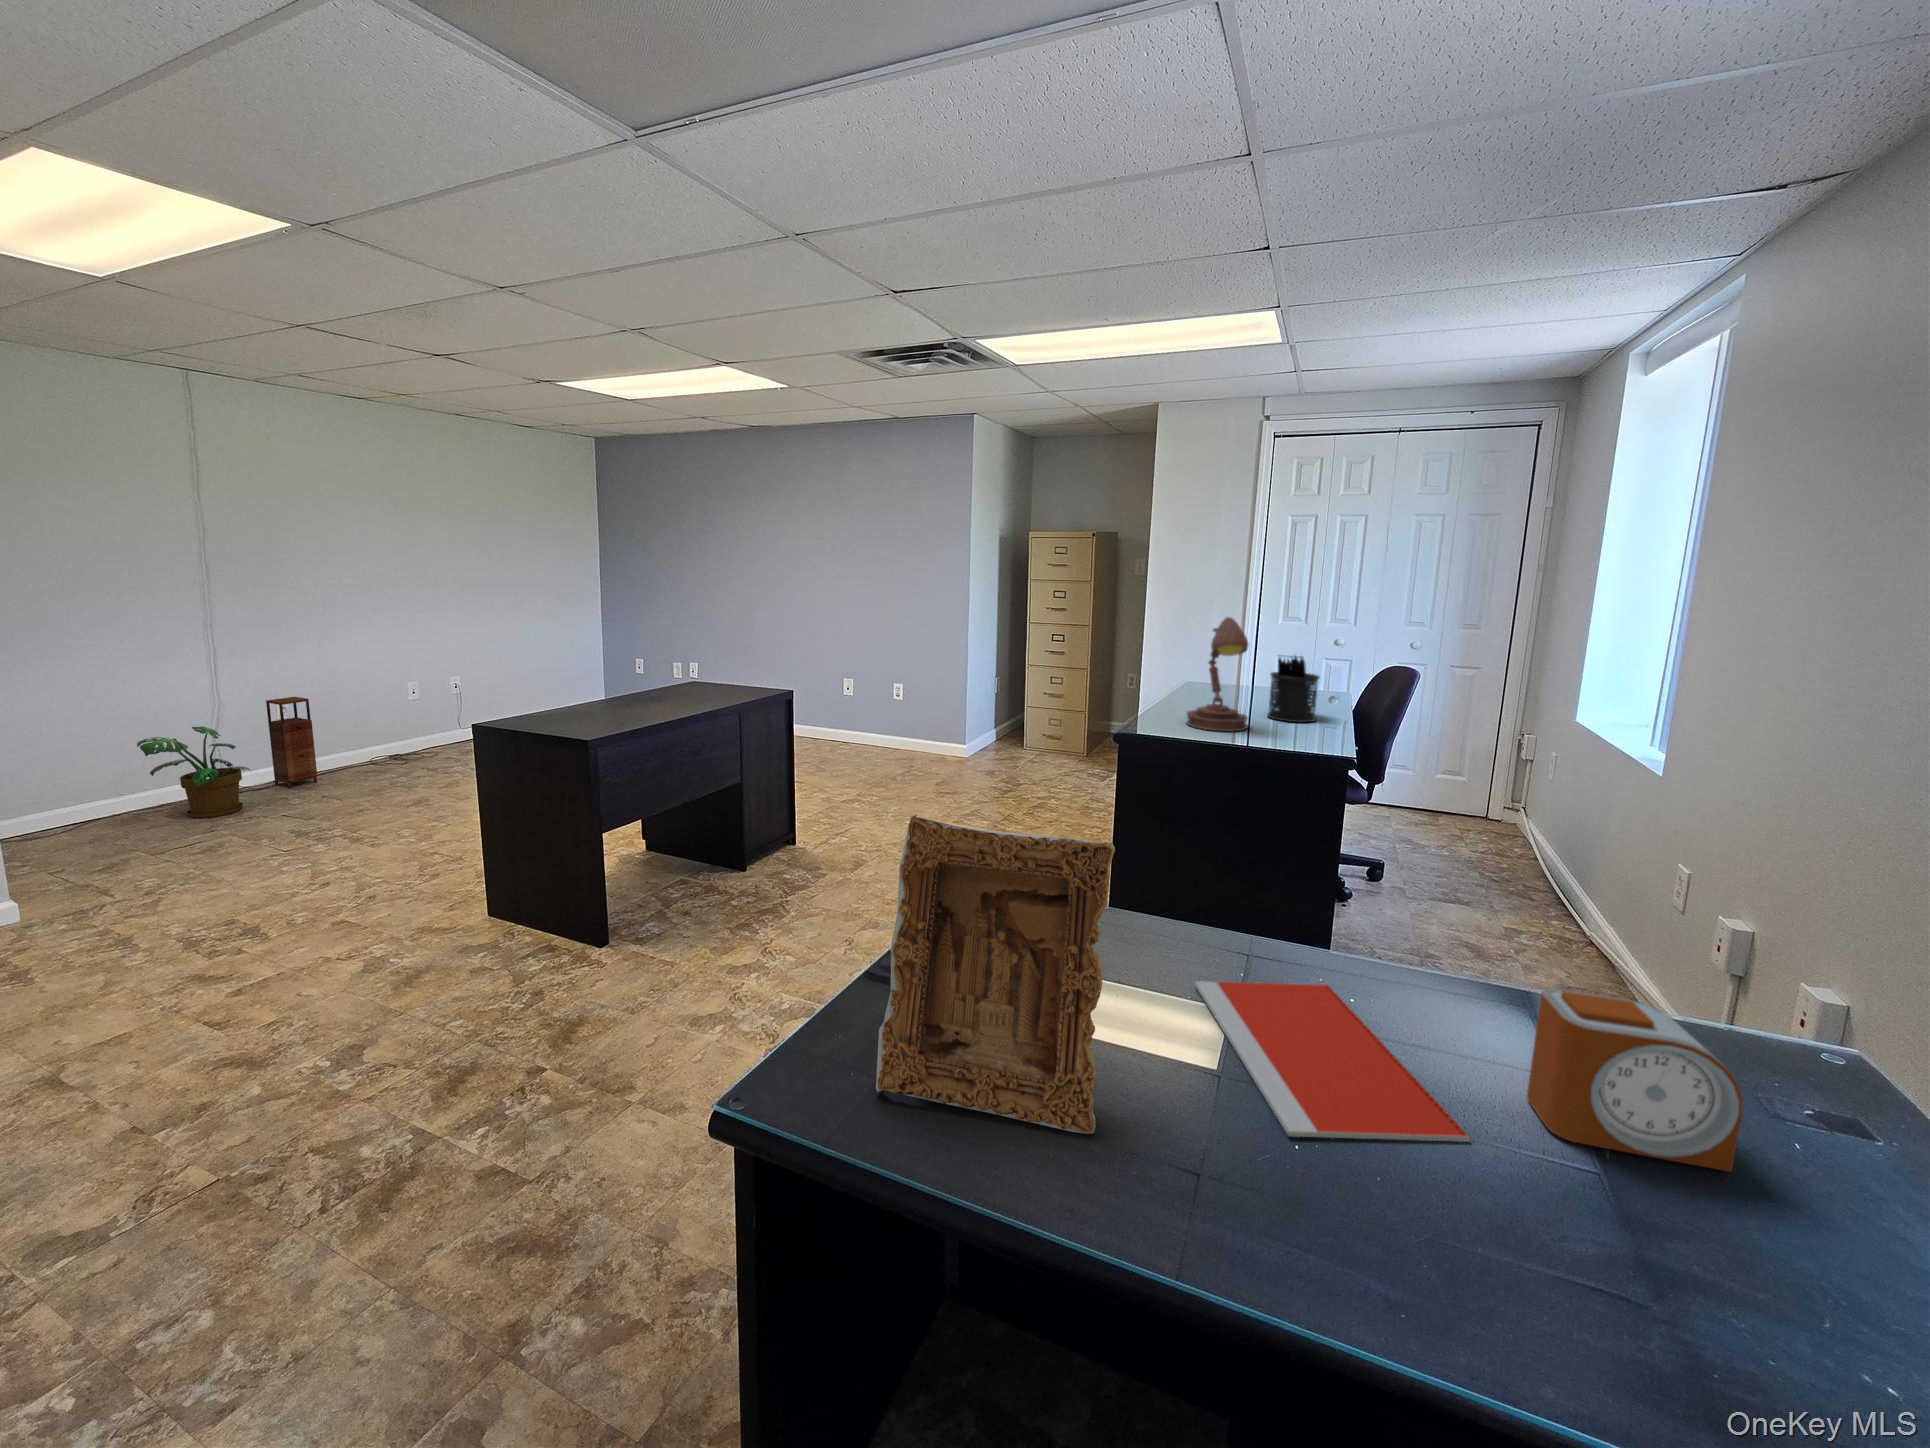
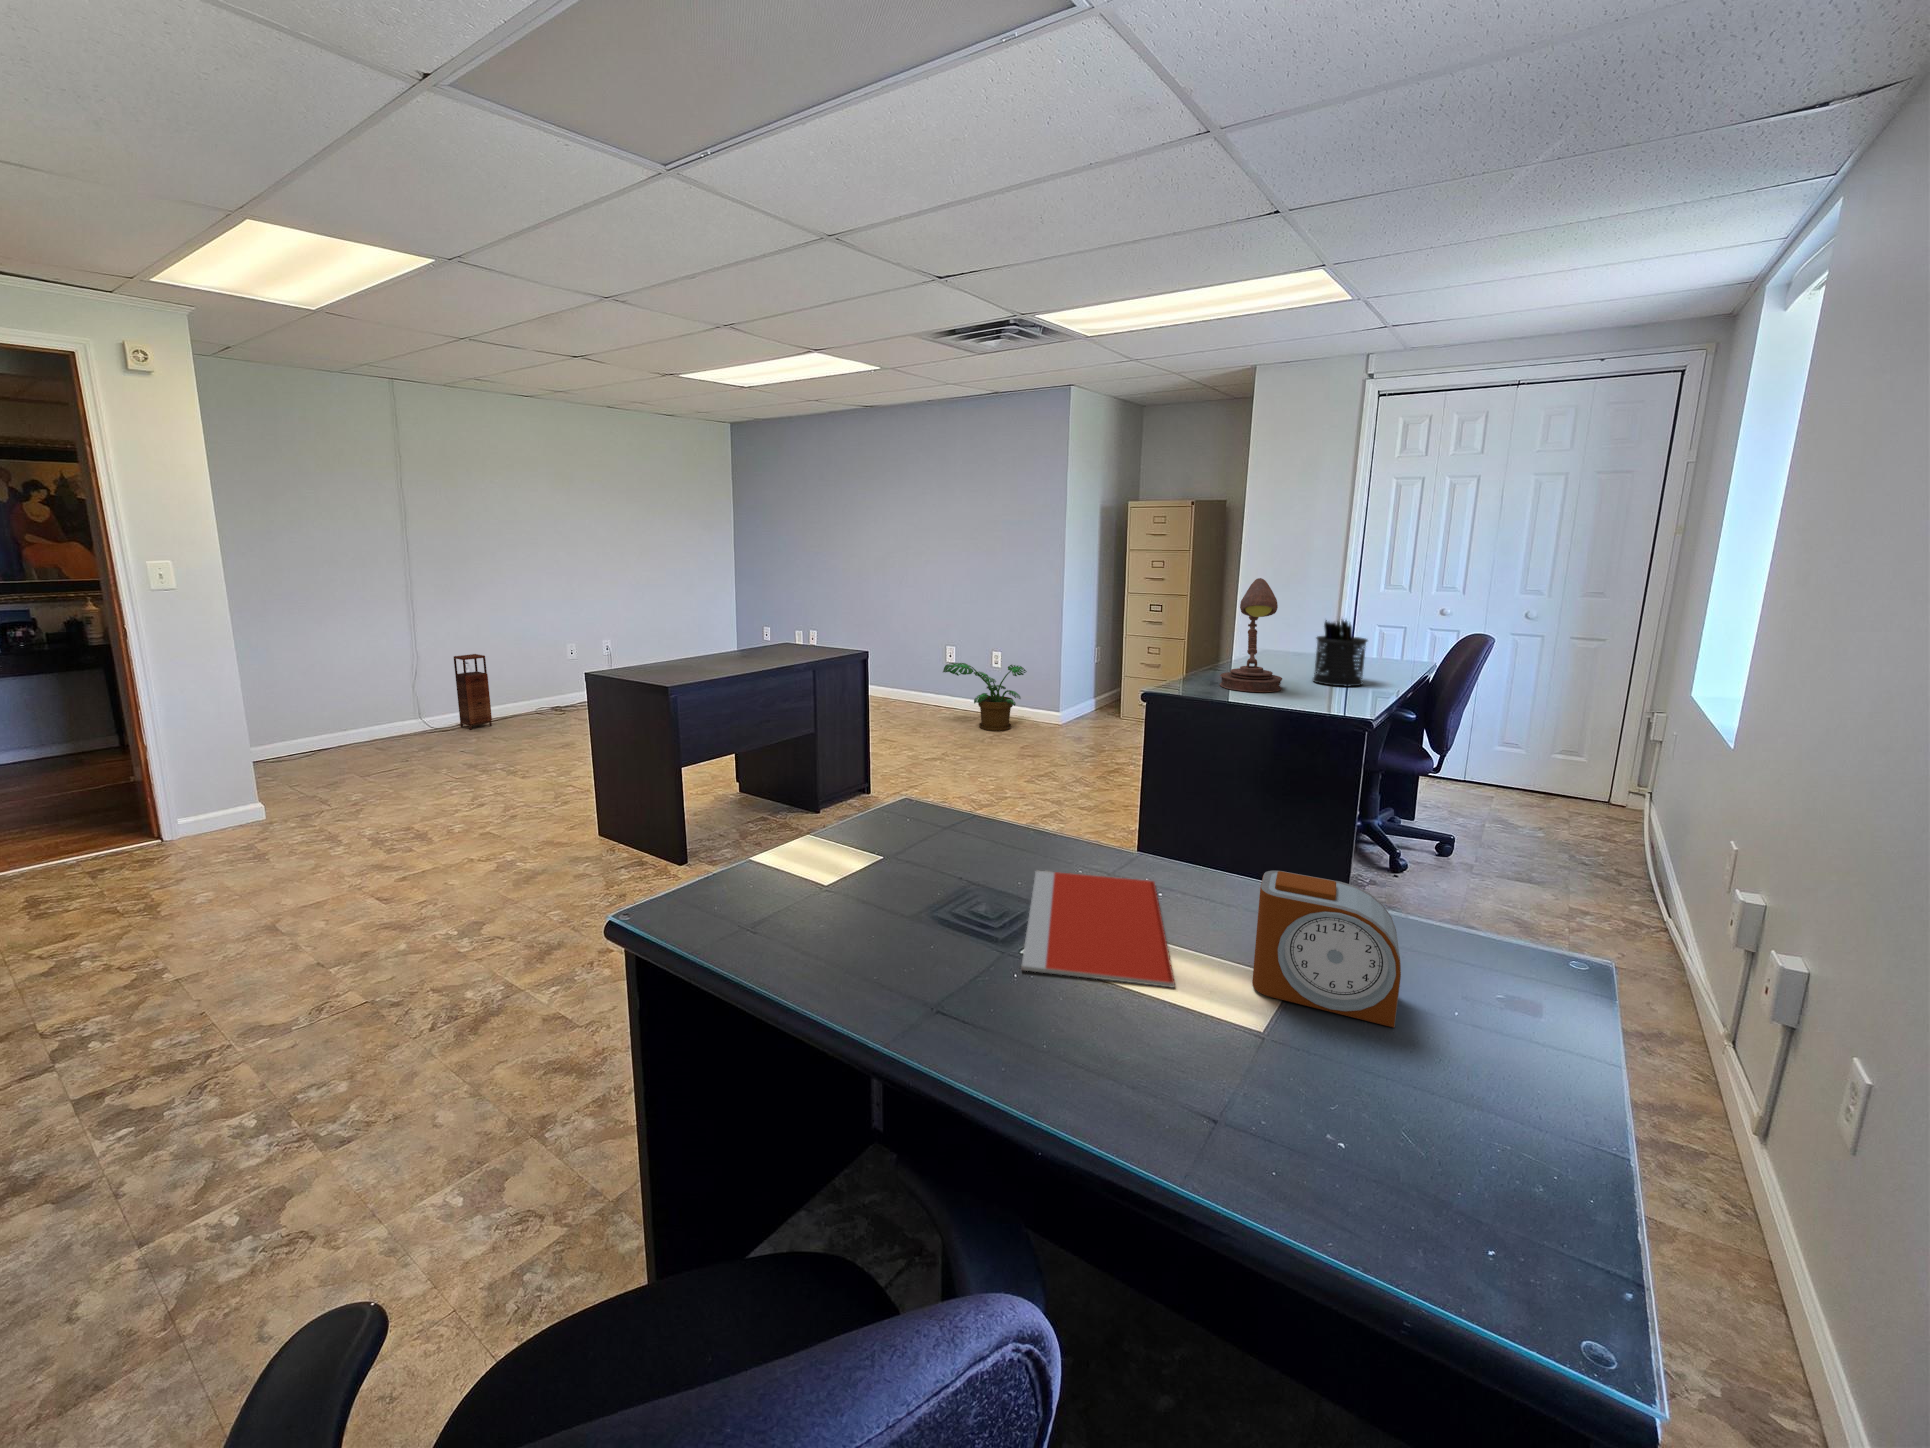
potted plant: present [137,726,250,818] -> present [943,663,1027,731]
picture frame: present [876,815,1115,1134] -> none [724,709,907,955]

